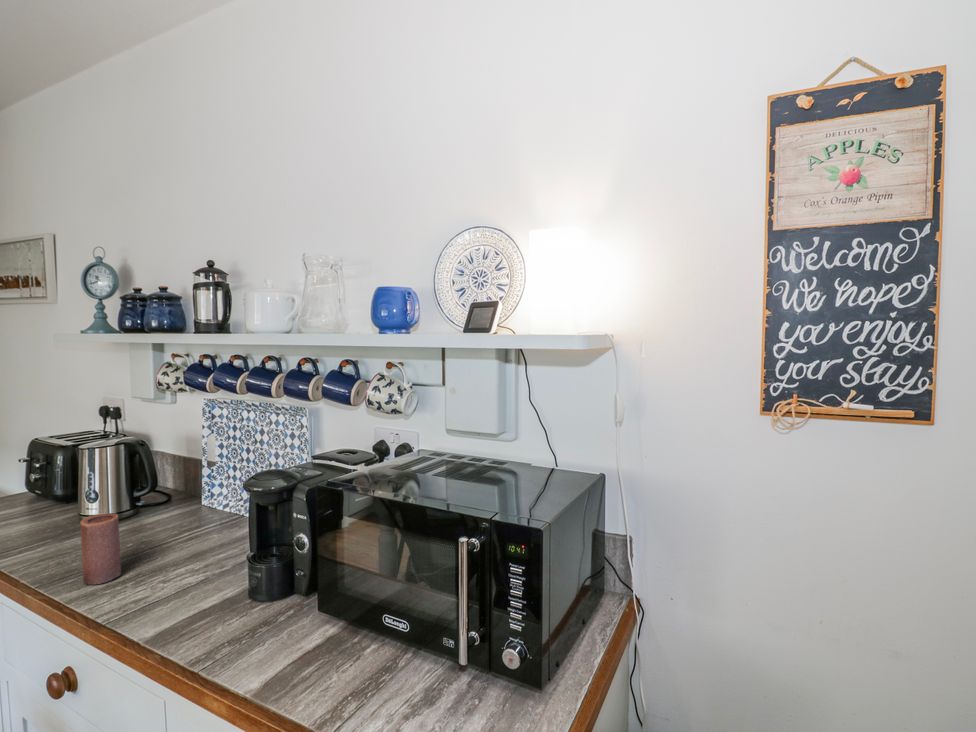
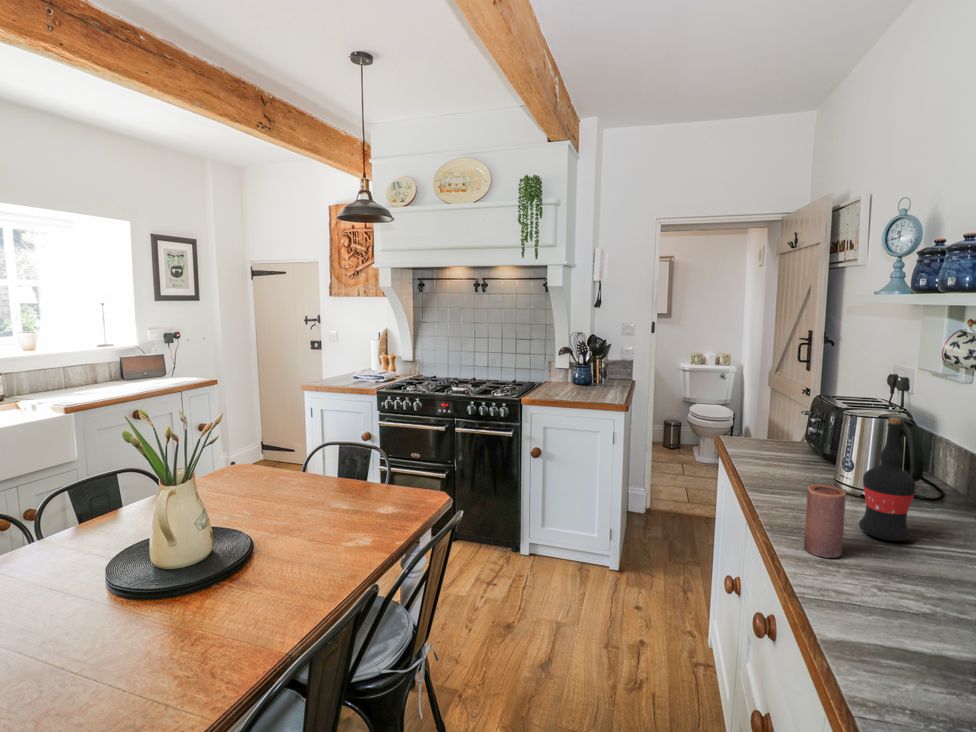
wine bottle: none [120,439,166,547] -> present [859,417,916,541]

